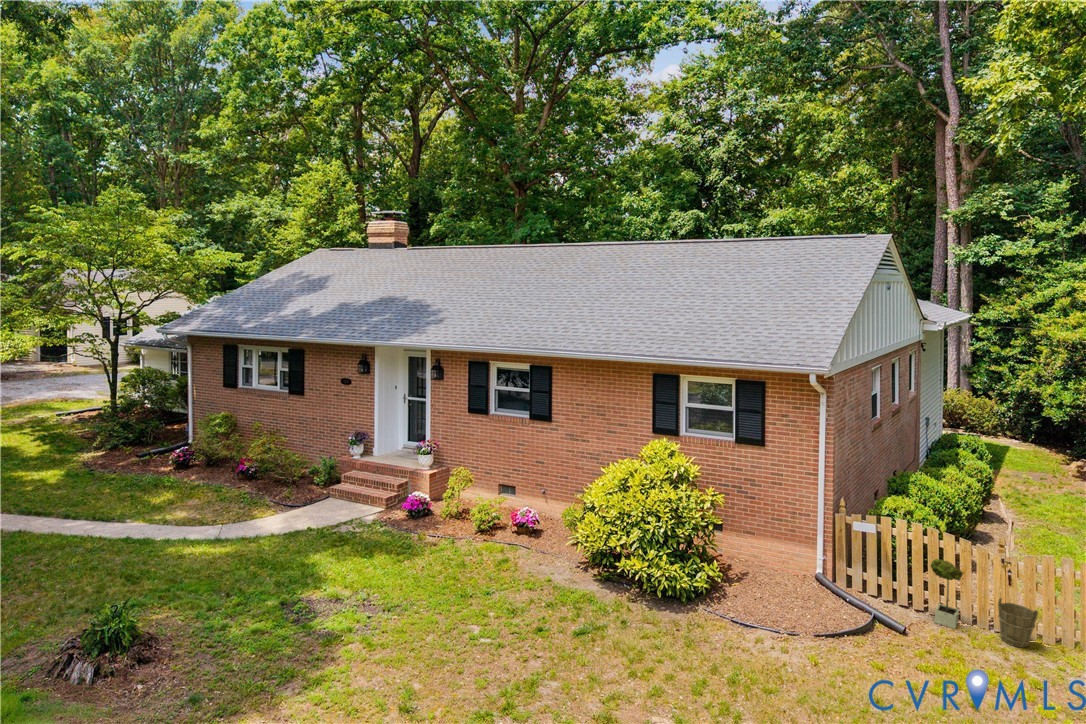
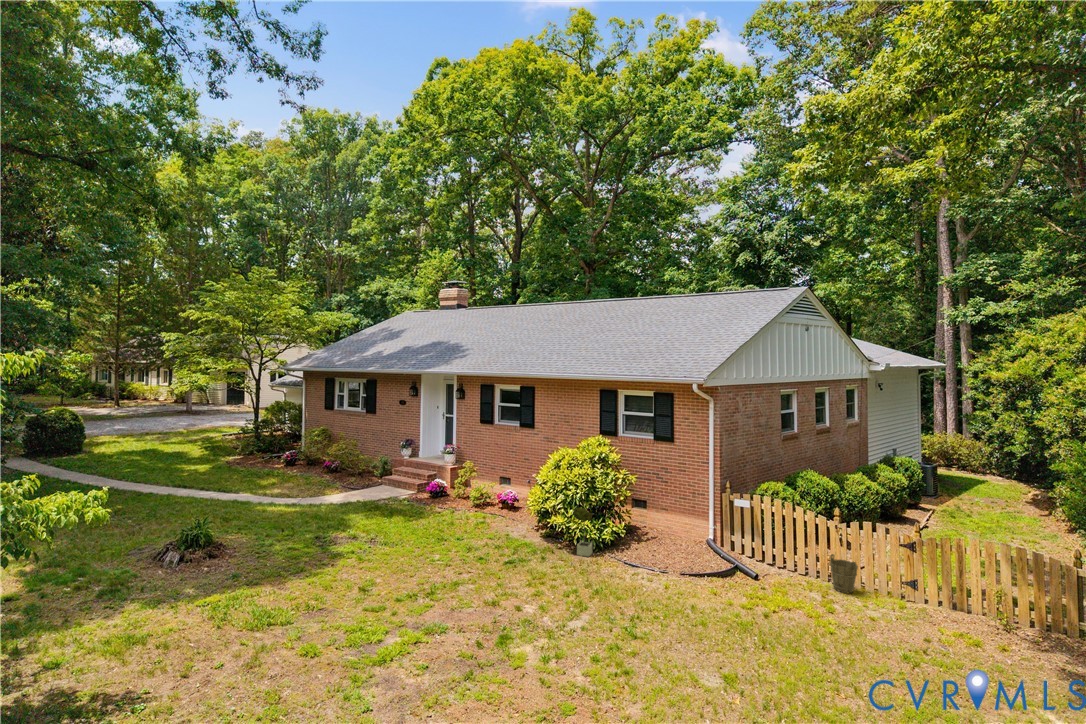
potted tree: present [931,559,963,629] -> present [573,508,592,557]

